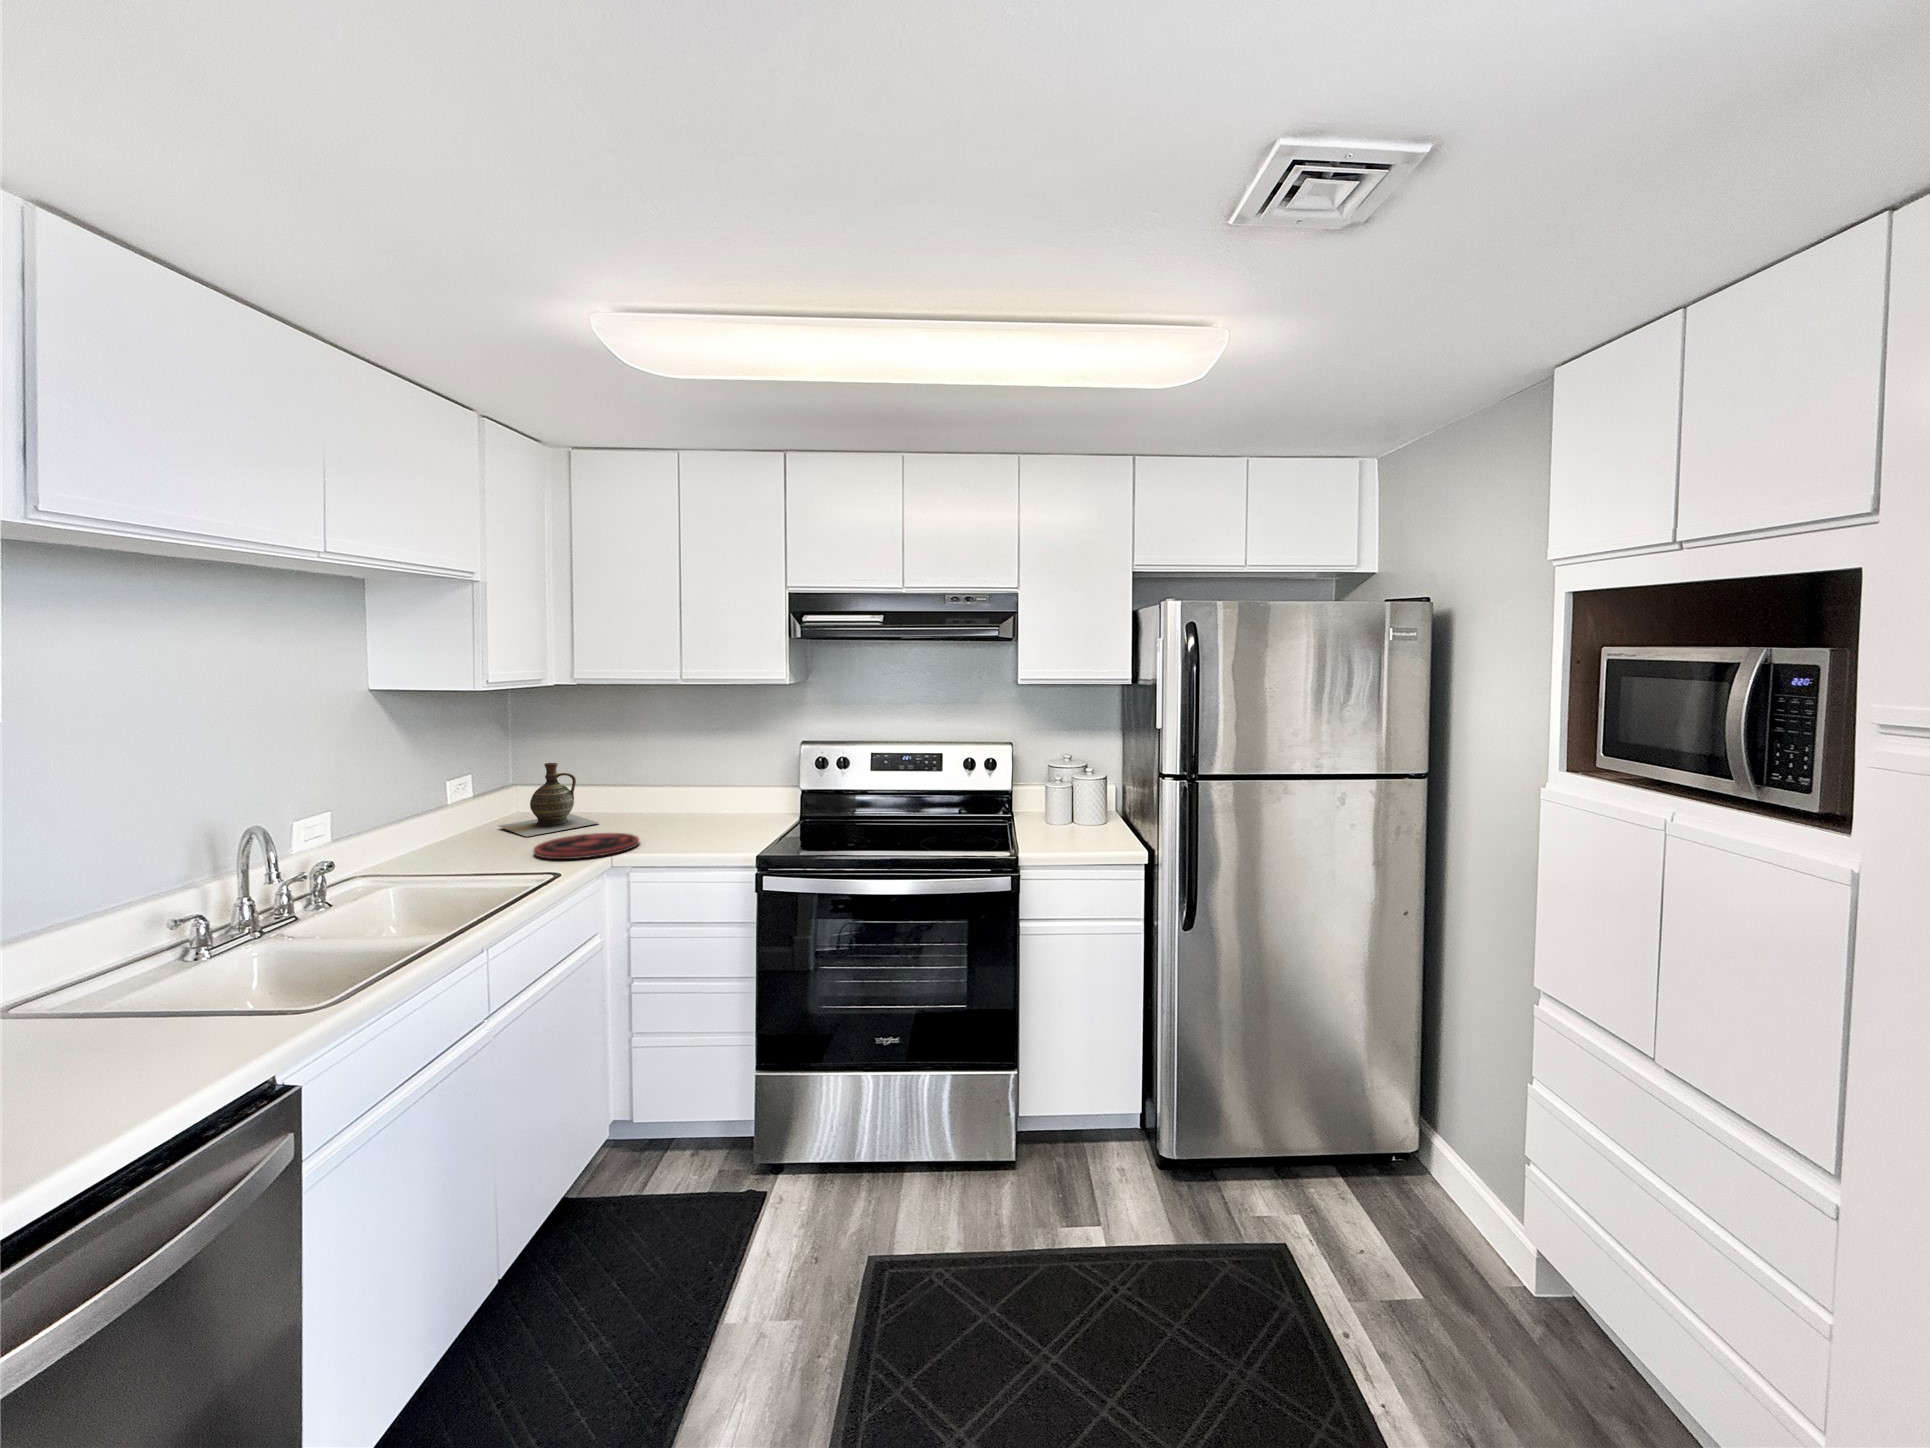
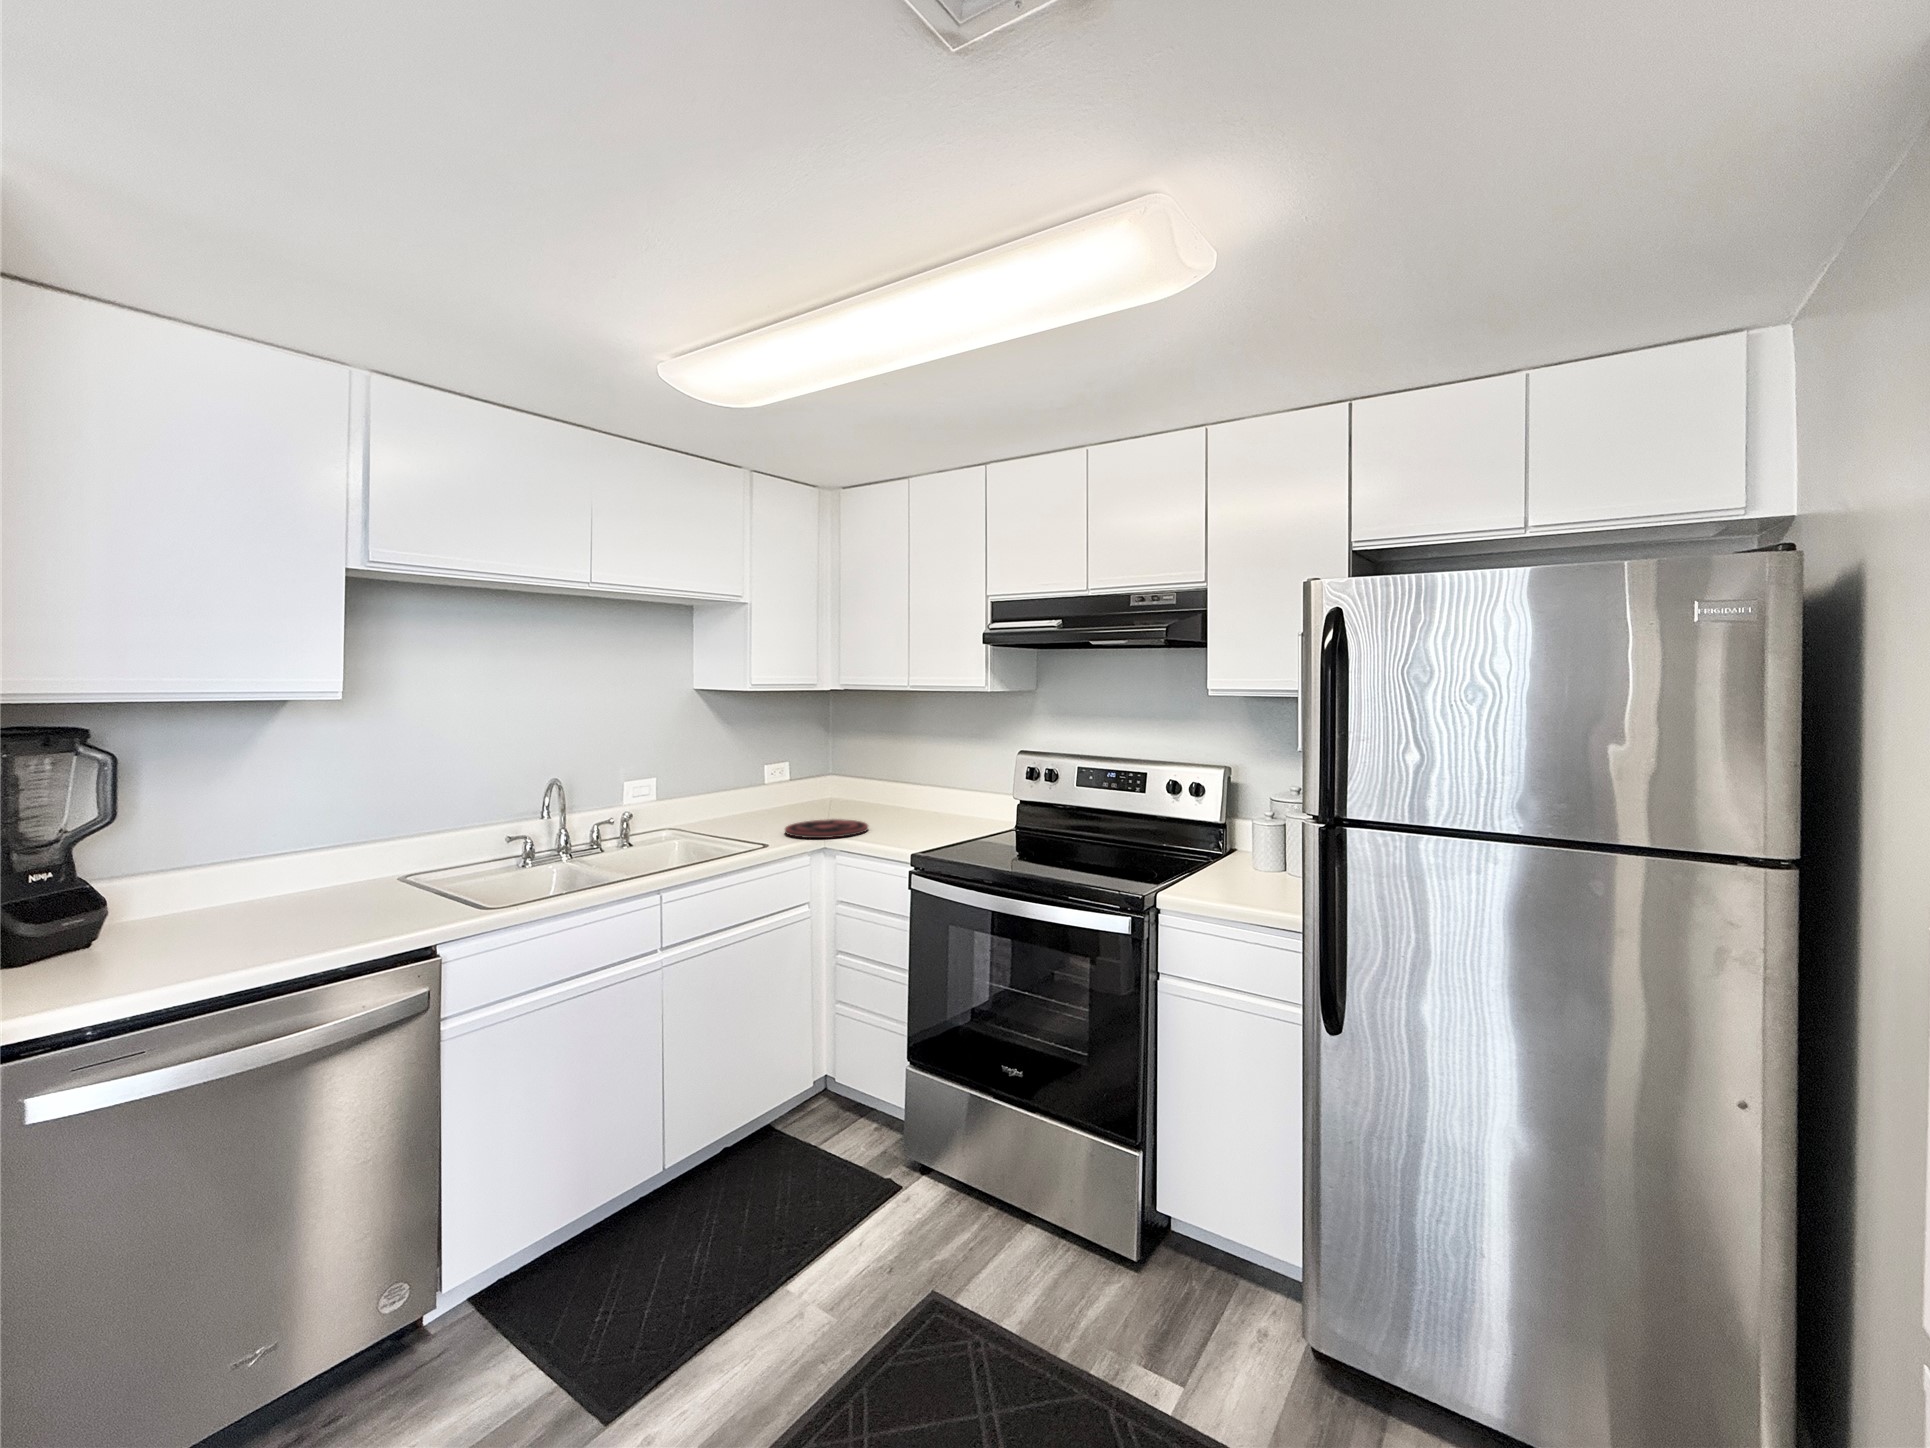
ceramic jug: present [499,763,598,837] -> none [805,757,870,817]

